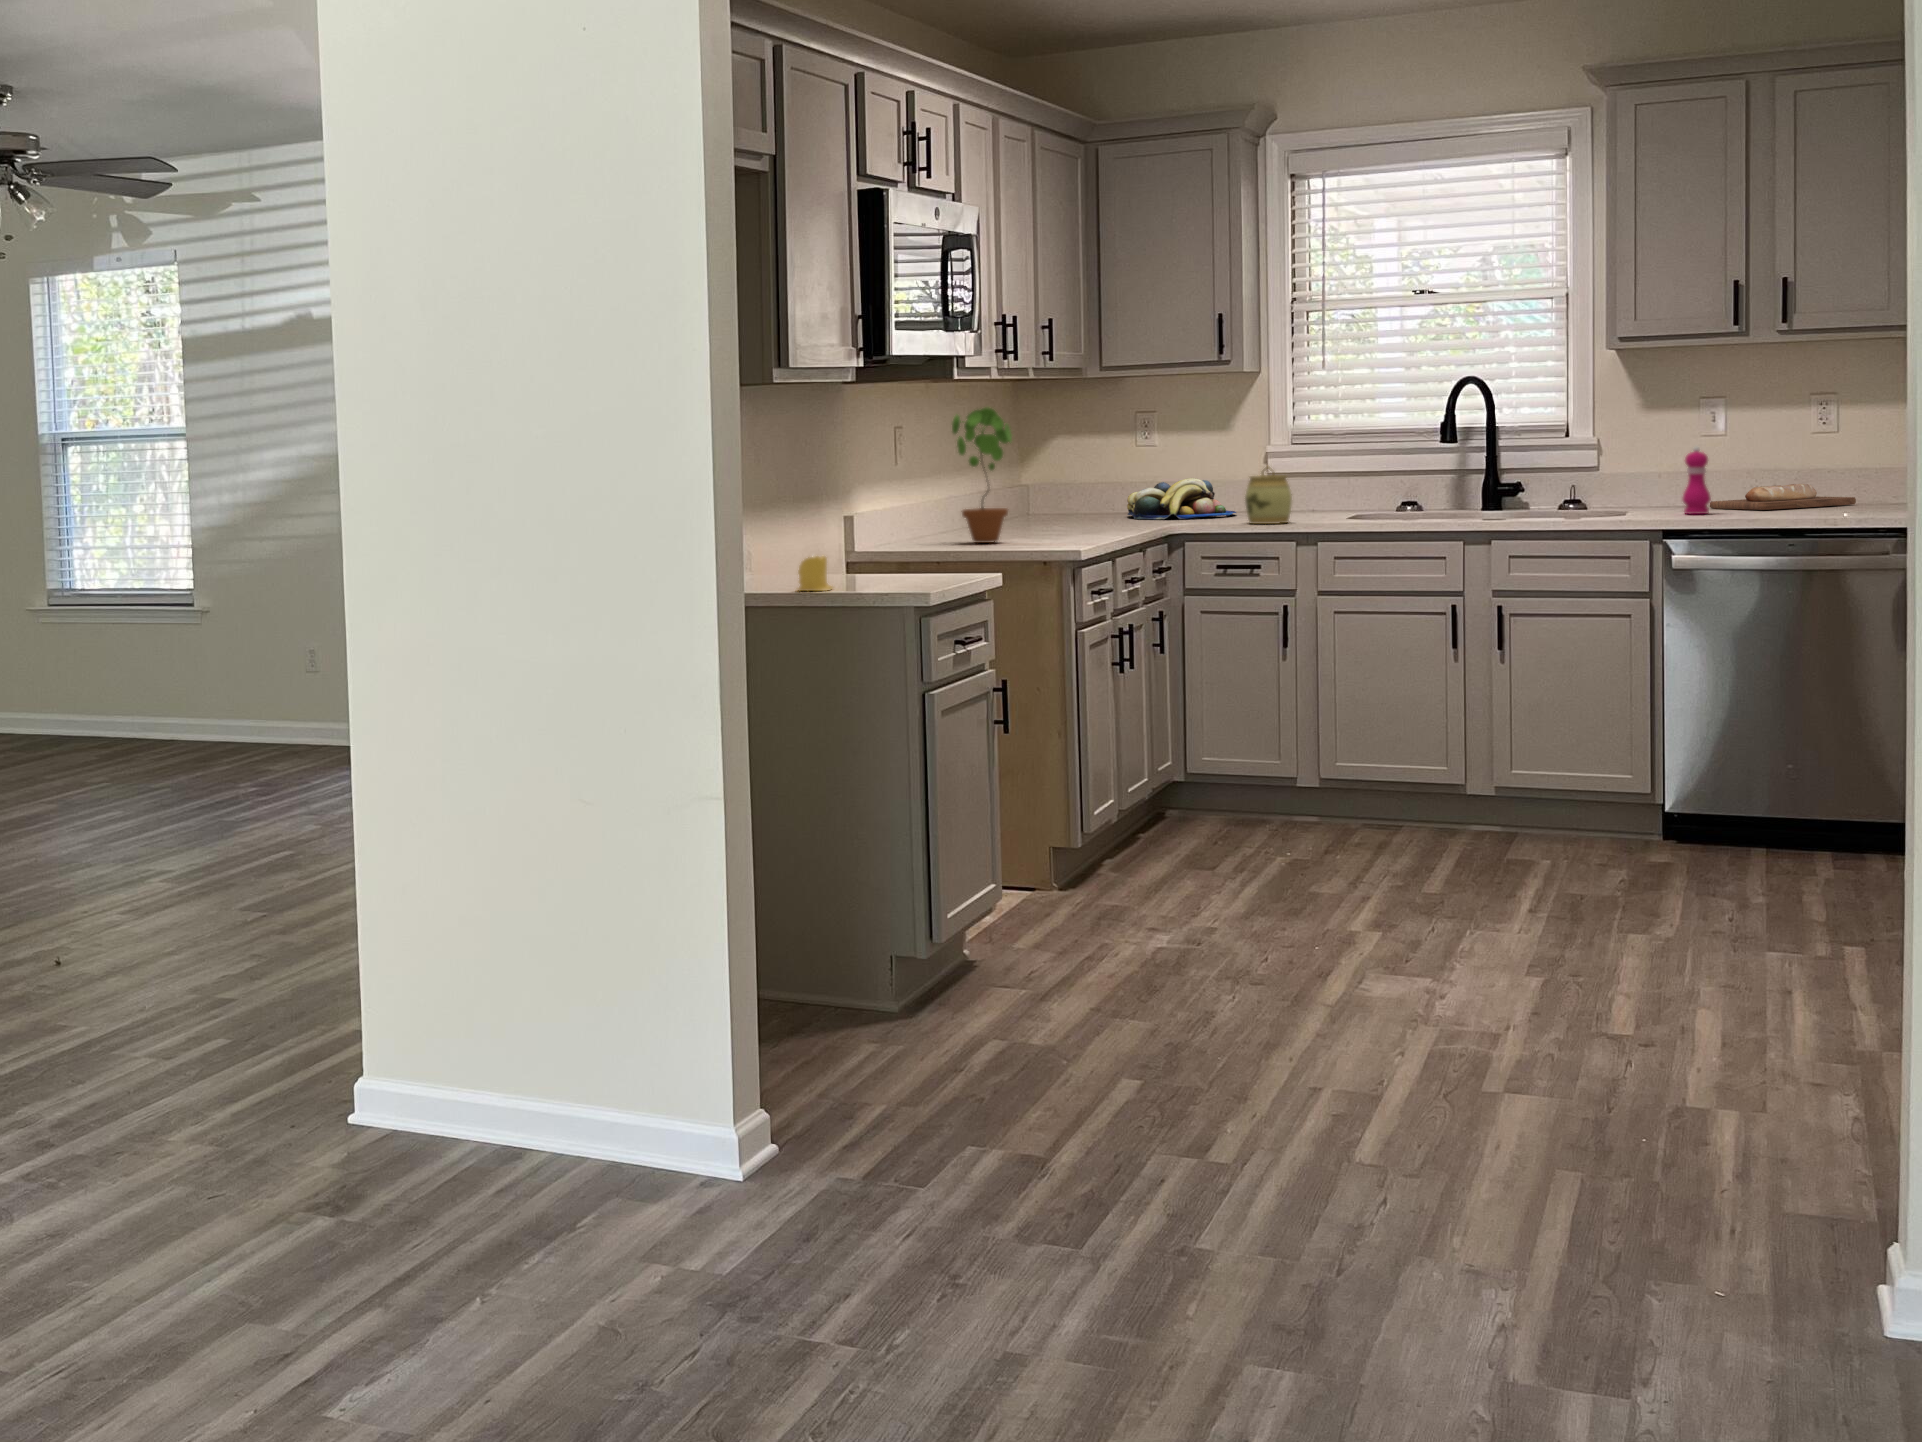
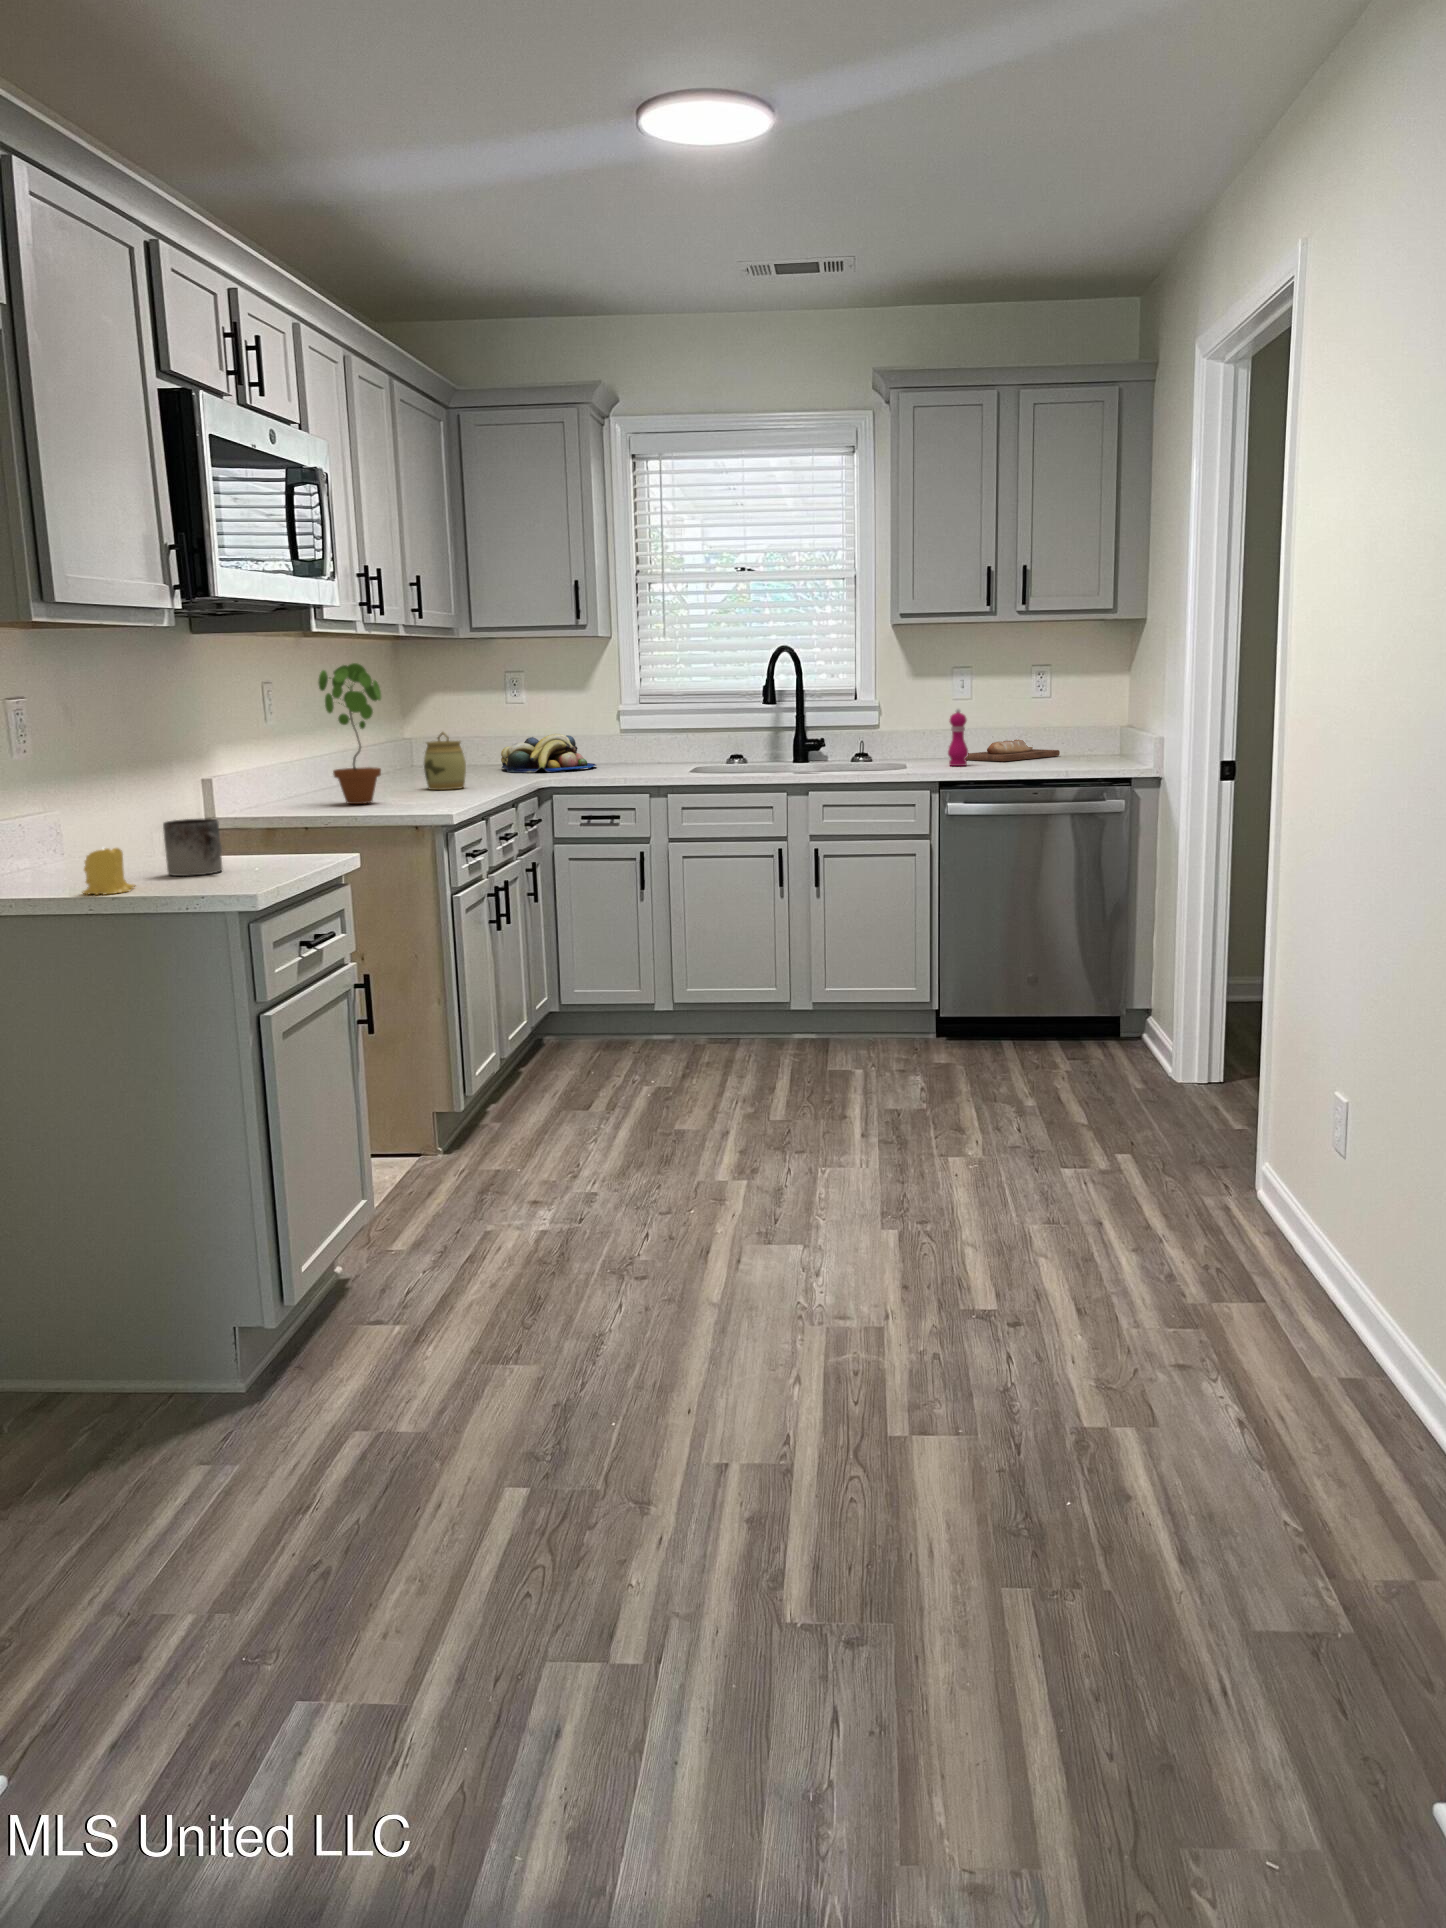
jar: present [1245,467,1292,524] -> present [424,732,466,790]
mug: none [849,539,896,584] -> present [163,818,222,876]

